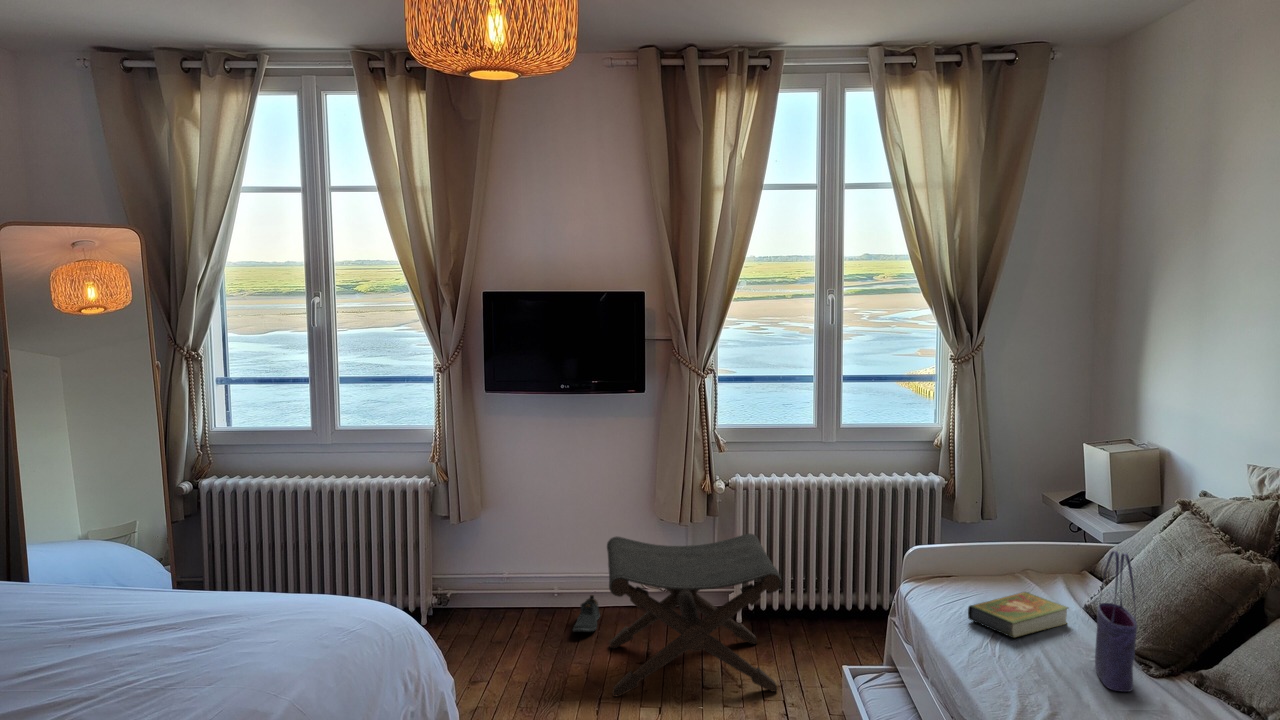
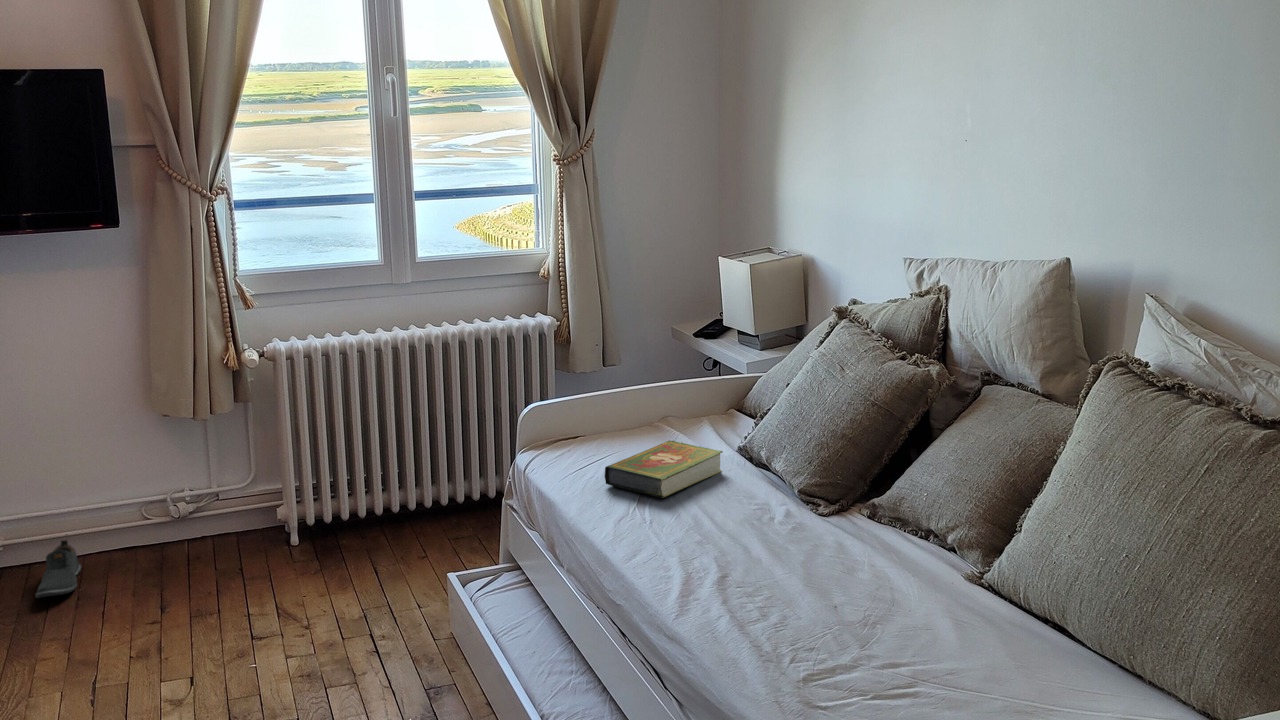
footstool: present [607,534,782,696] -> none [77,418,360,679]
tote bag: present [1095,551,1137,692] -> none [761,368,810,540]

